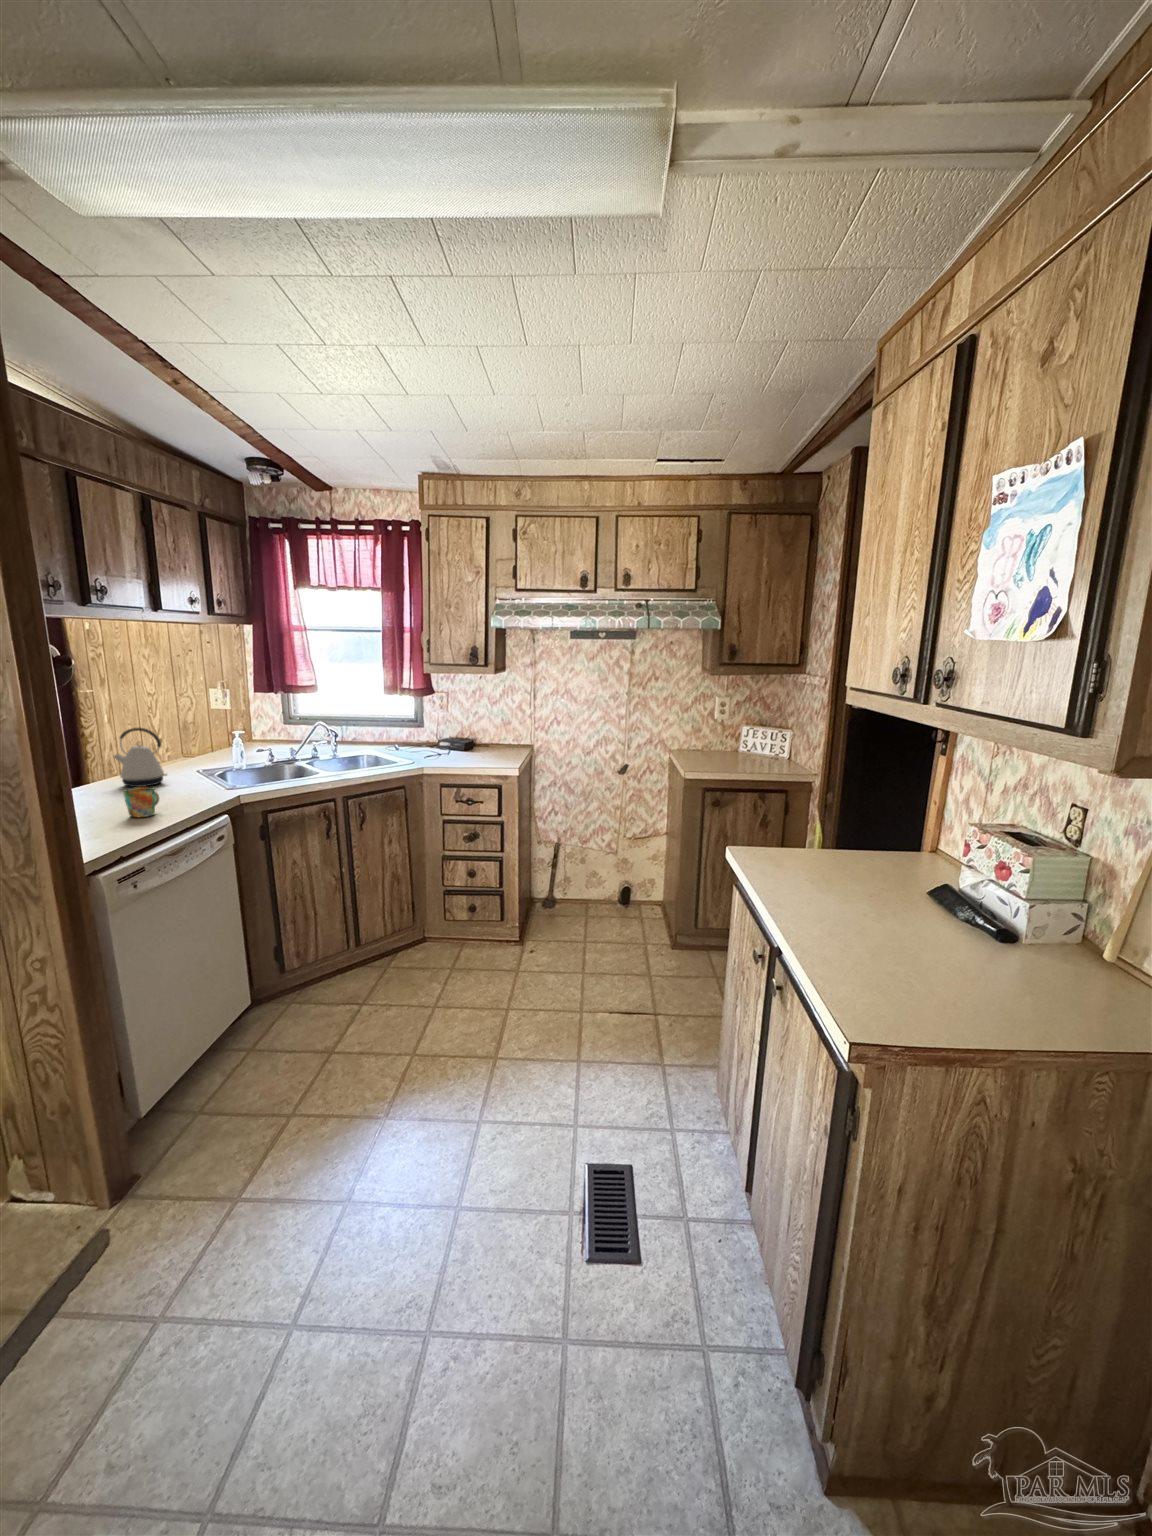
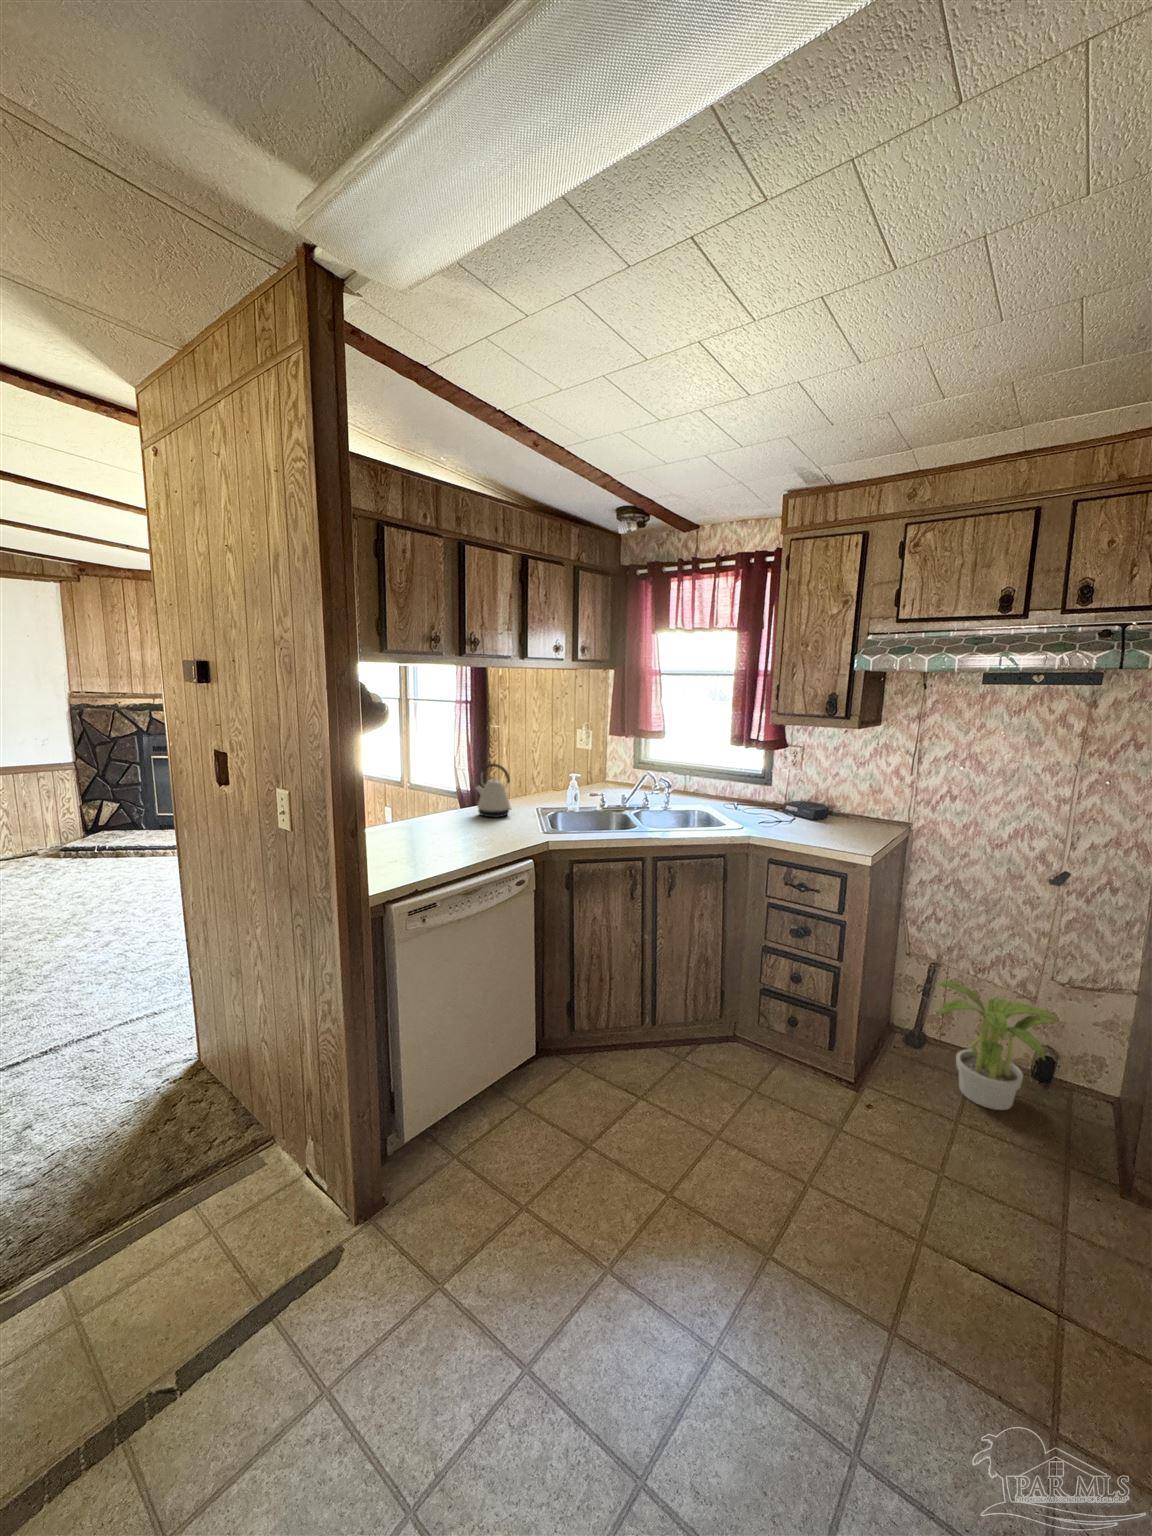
mug: present [124,787,159,817] -> none [450,822,479,851]
potted plant: none [561,854,634,930] -> present [936,982,1062,1110]

